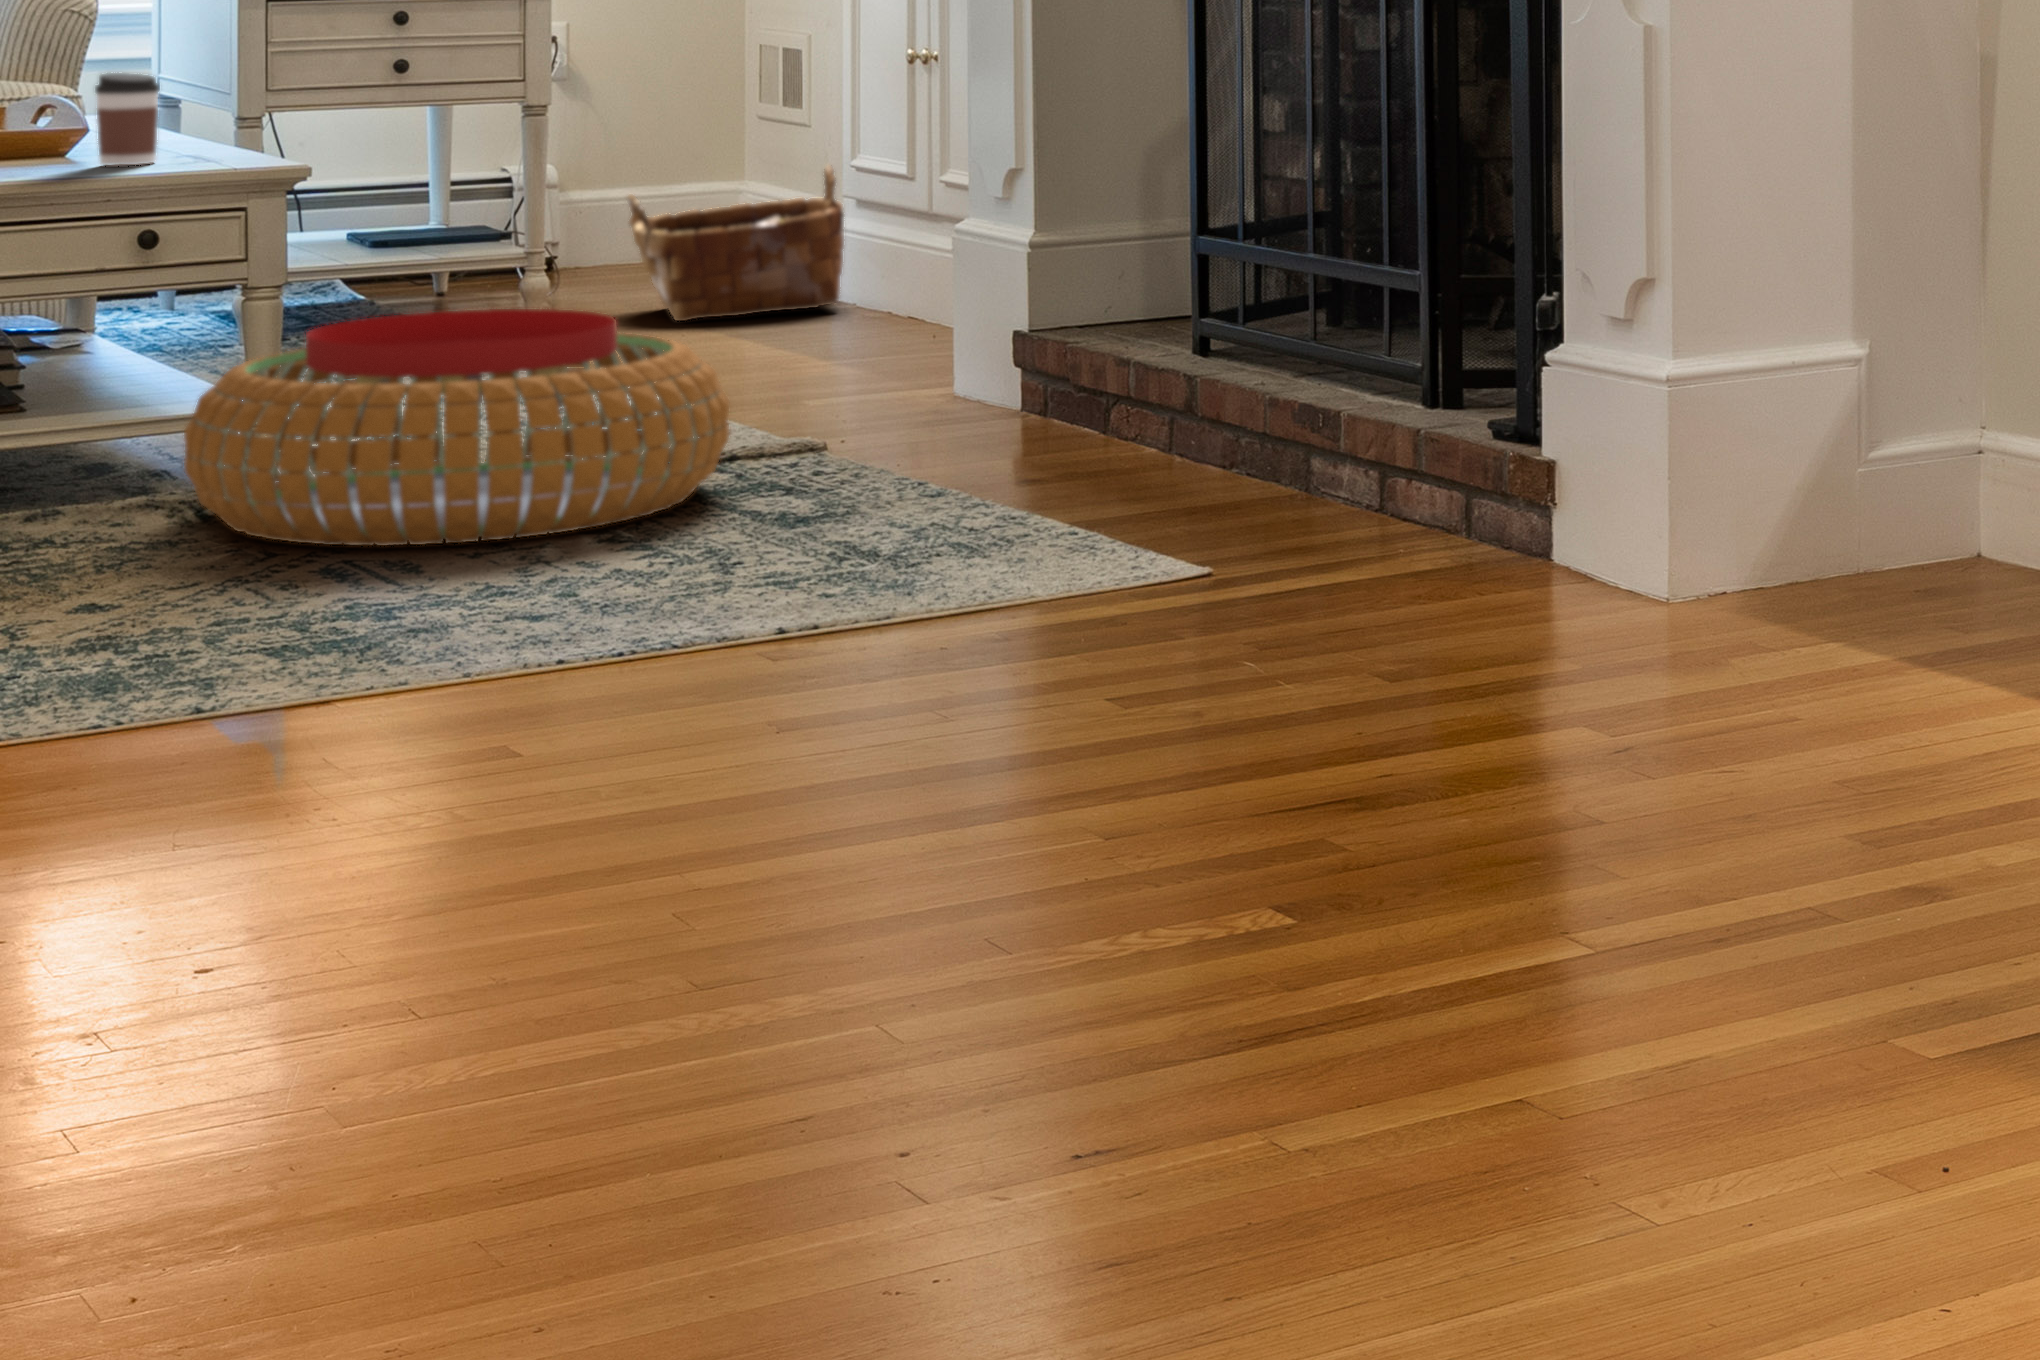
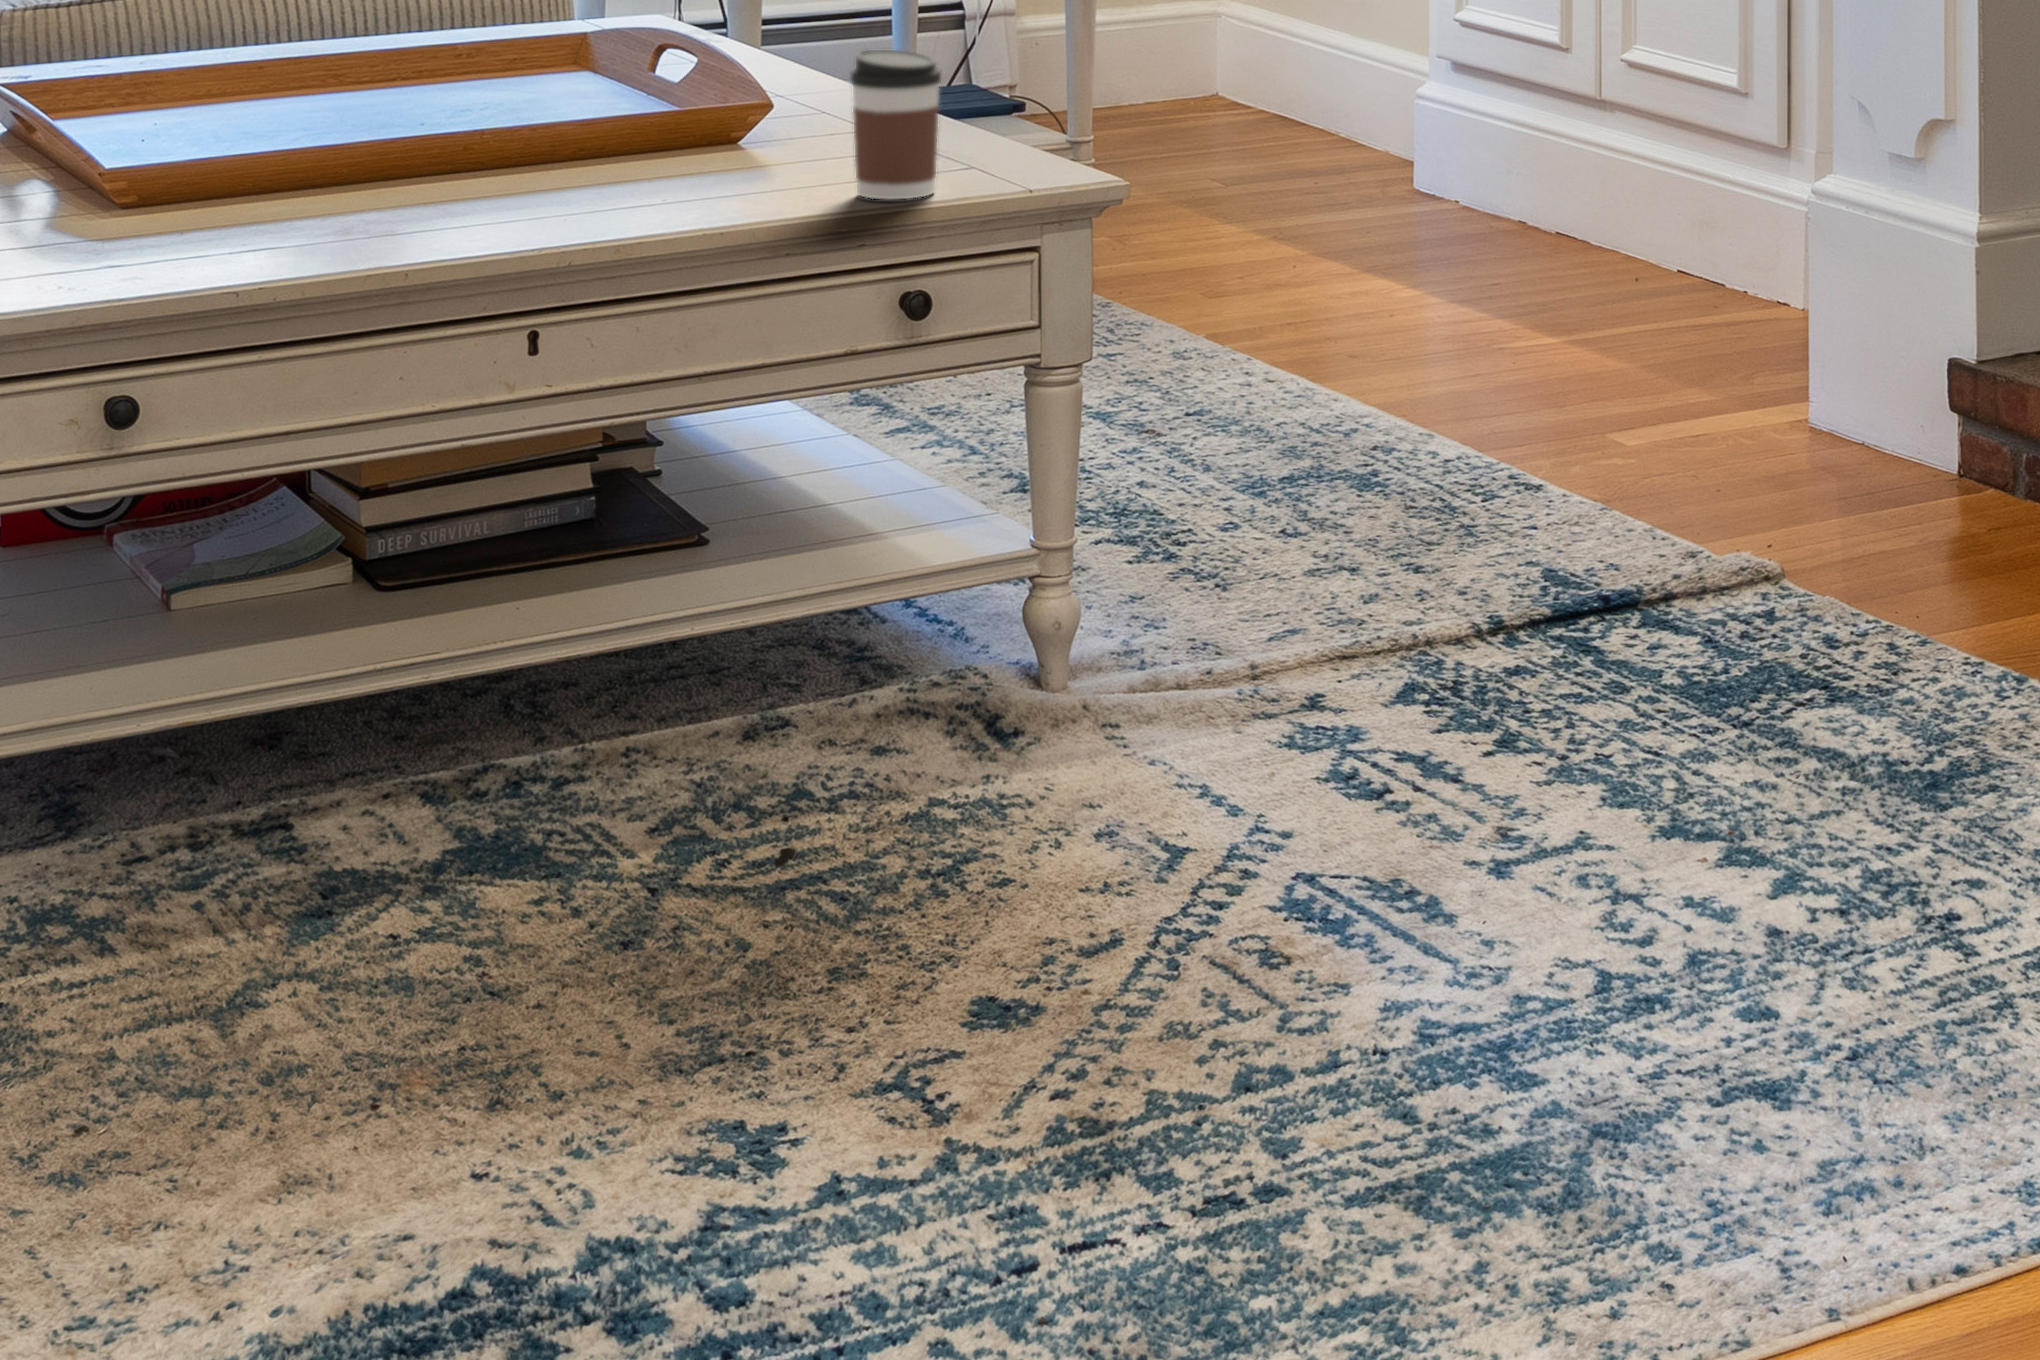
woven basket: present [627,166,844,321] -> none [1196,36,1478,256]
pouf: present [184,309,729,546] -> none [963,388,1747,829]

